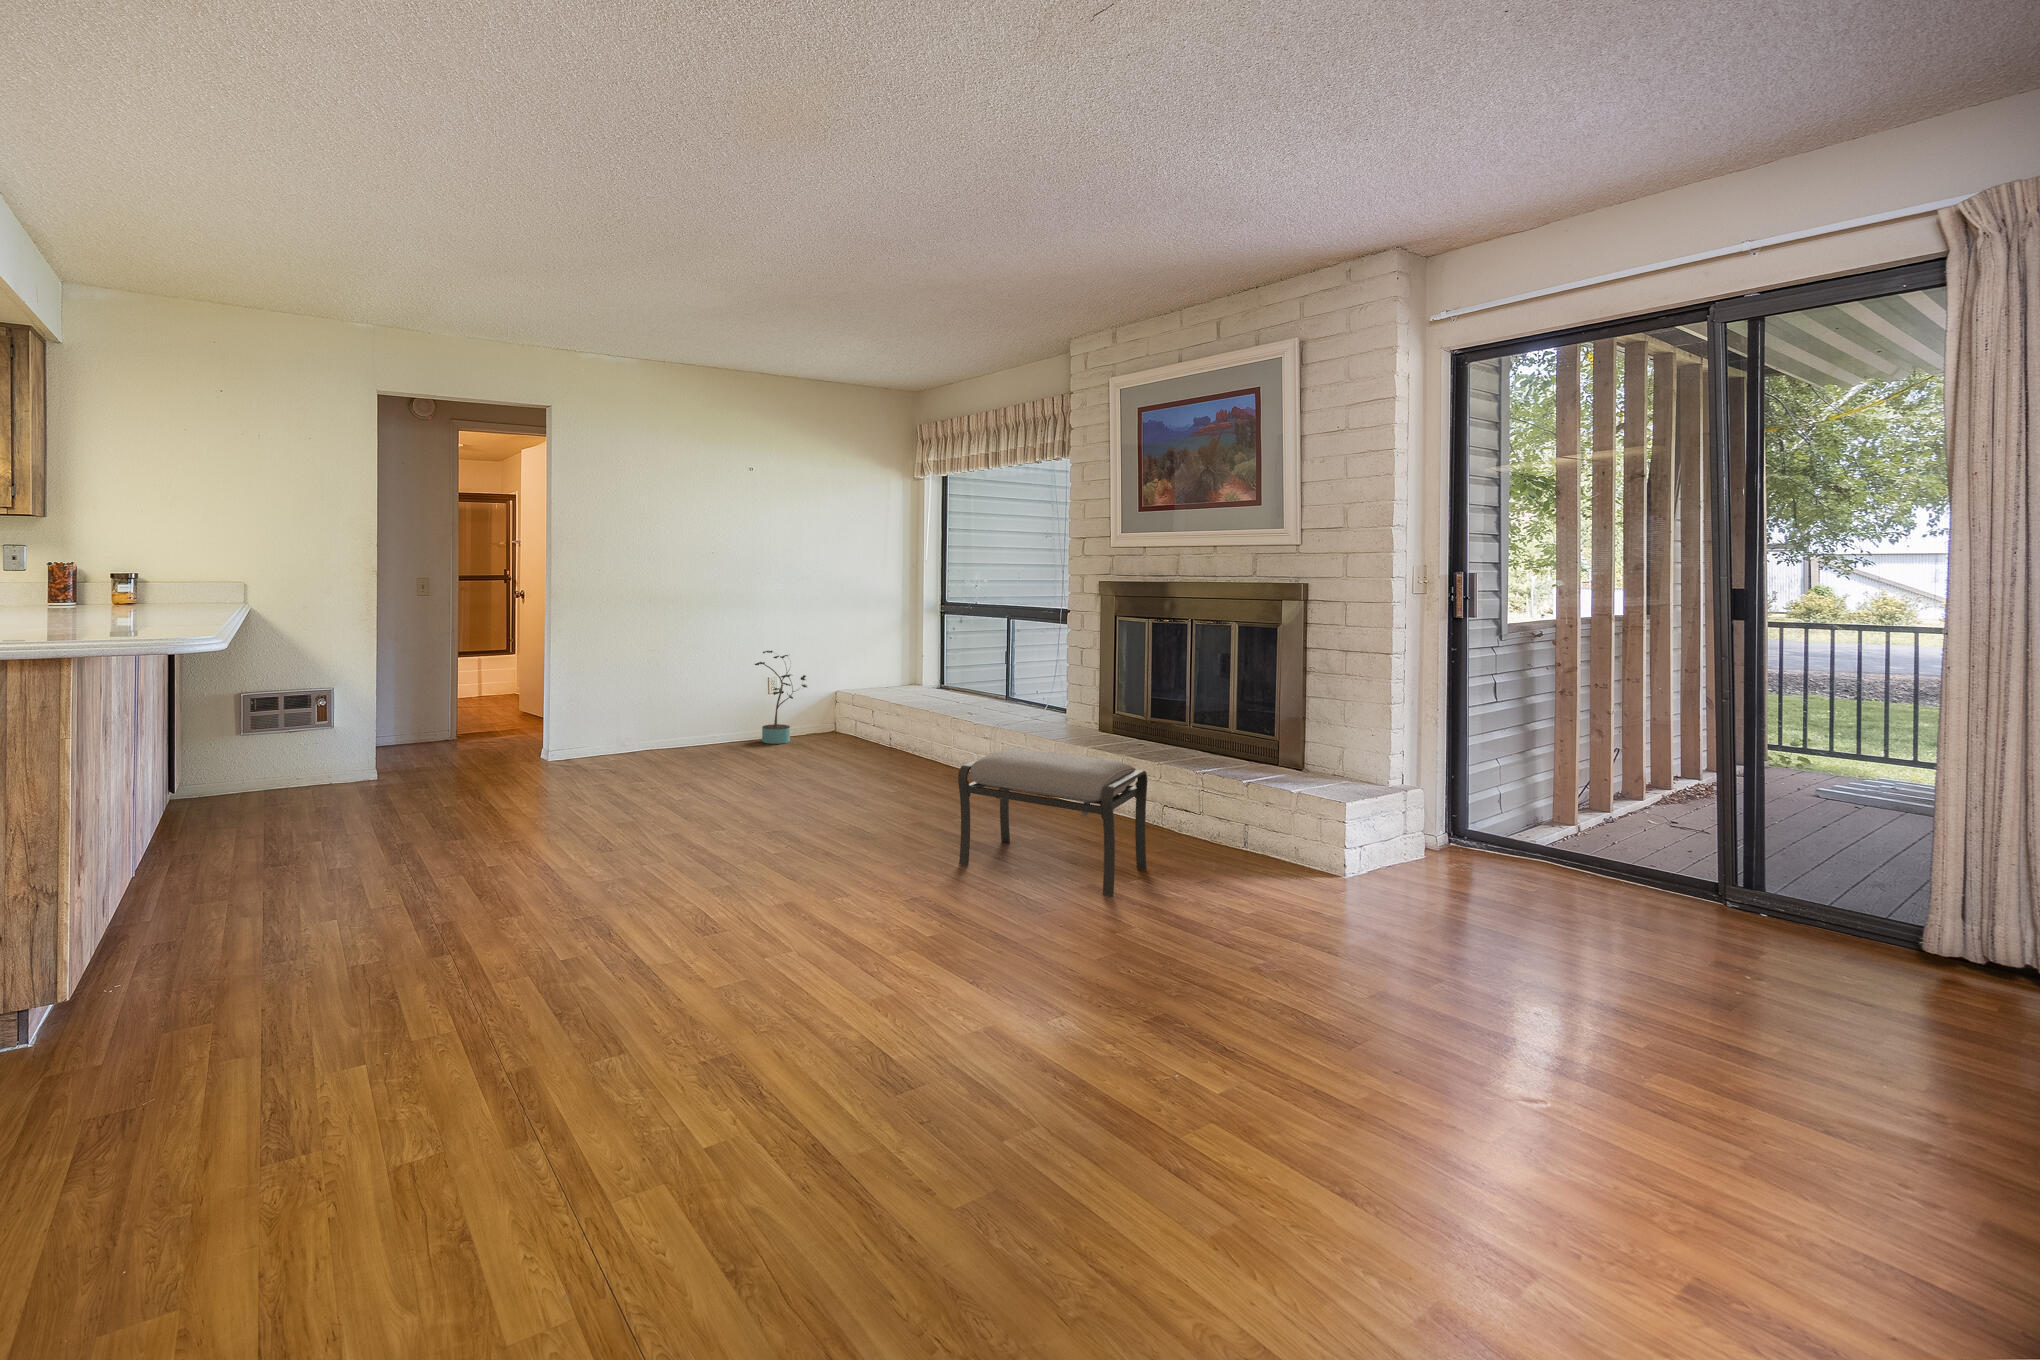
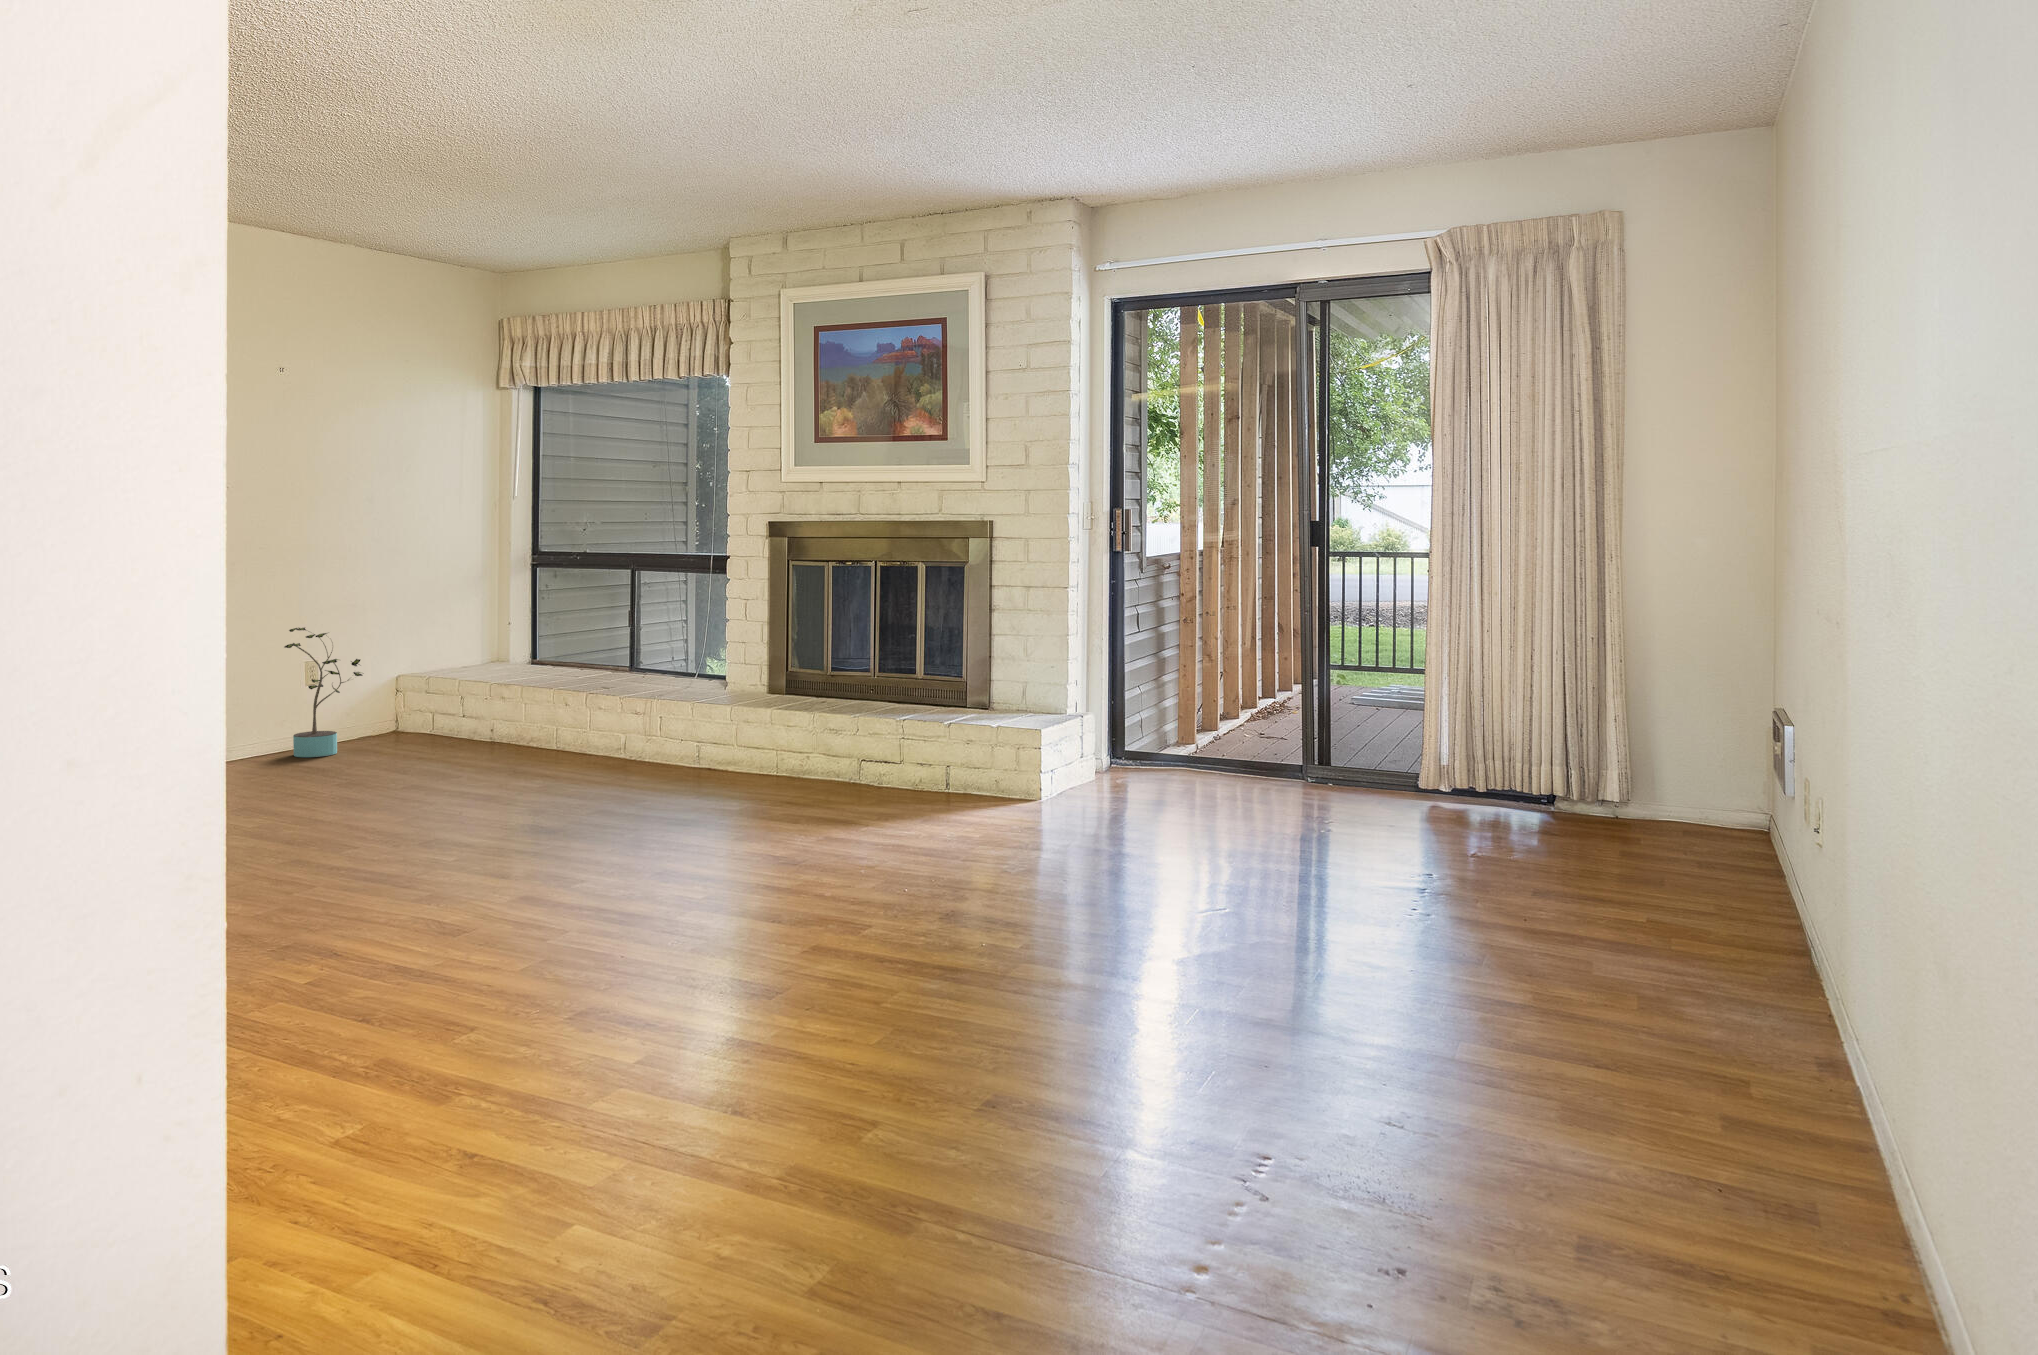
ottoman: present [958,748,1147,897] -> none [675,706,867,839]

